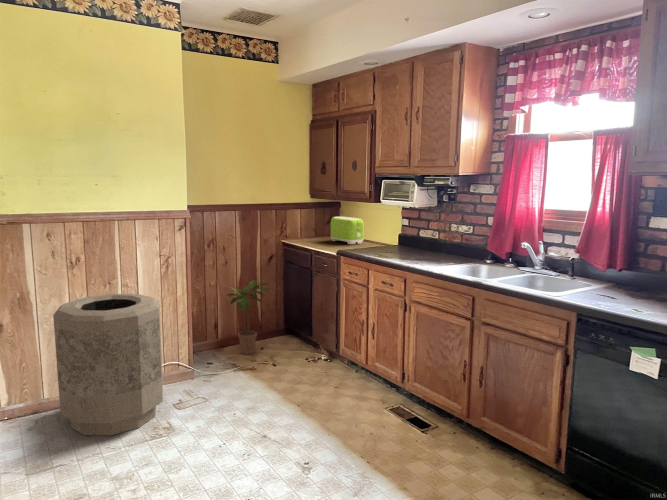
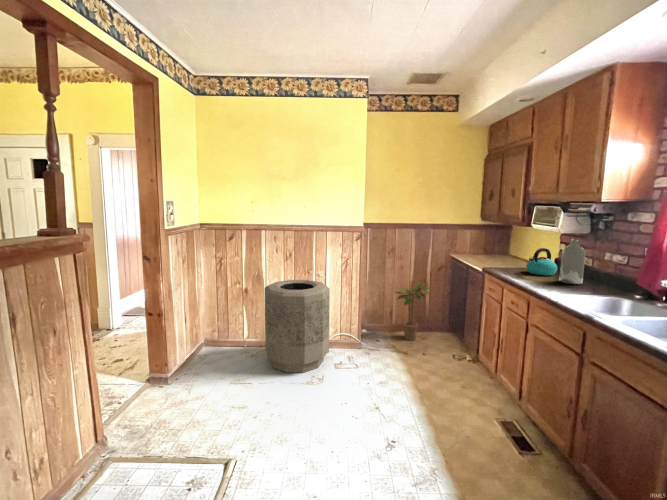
bottle: none [419,213,439,257] -> present [559,239,586,284]
toaster: present [331,216,364,244] -> none [490,239,520,264]
kettle: none [381,224,410,252] -> present [526,248,557,276]

